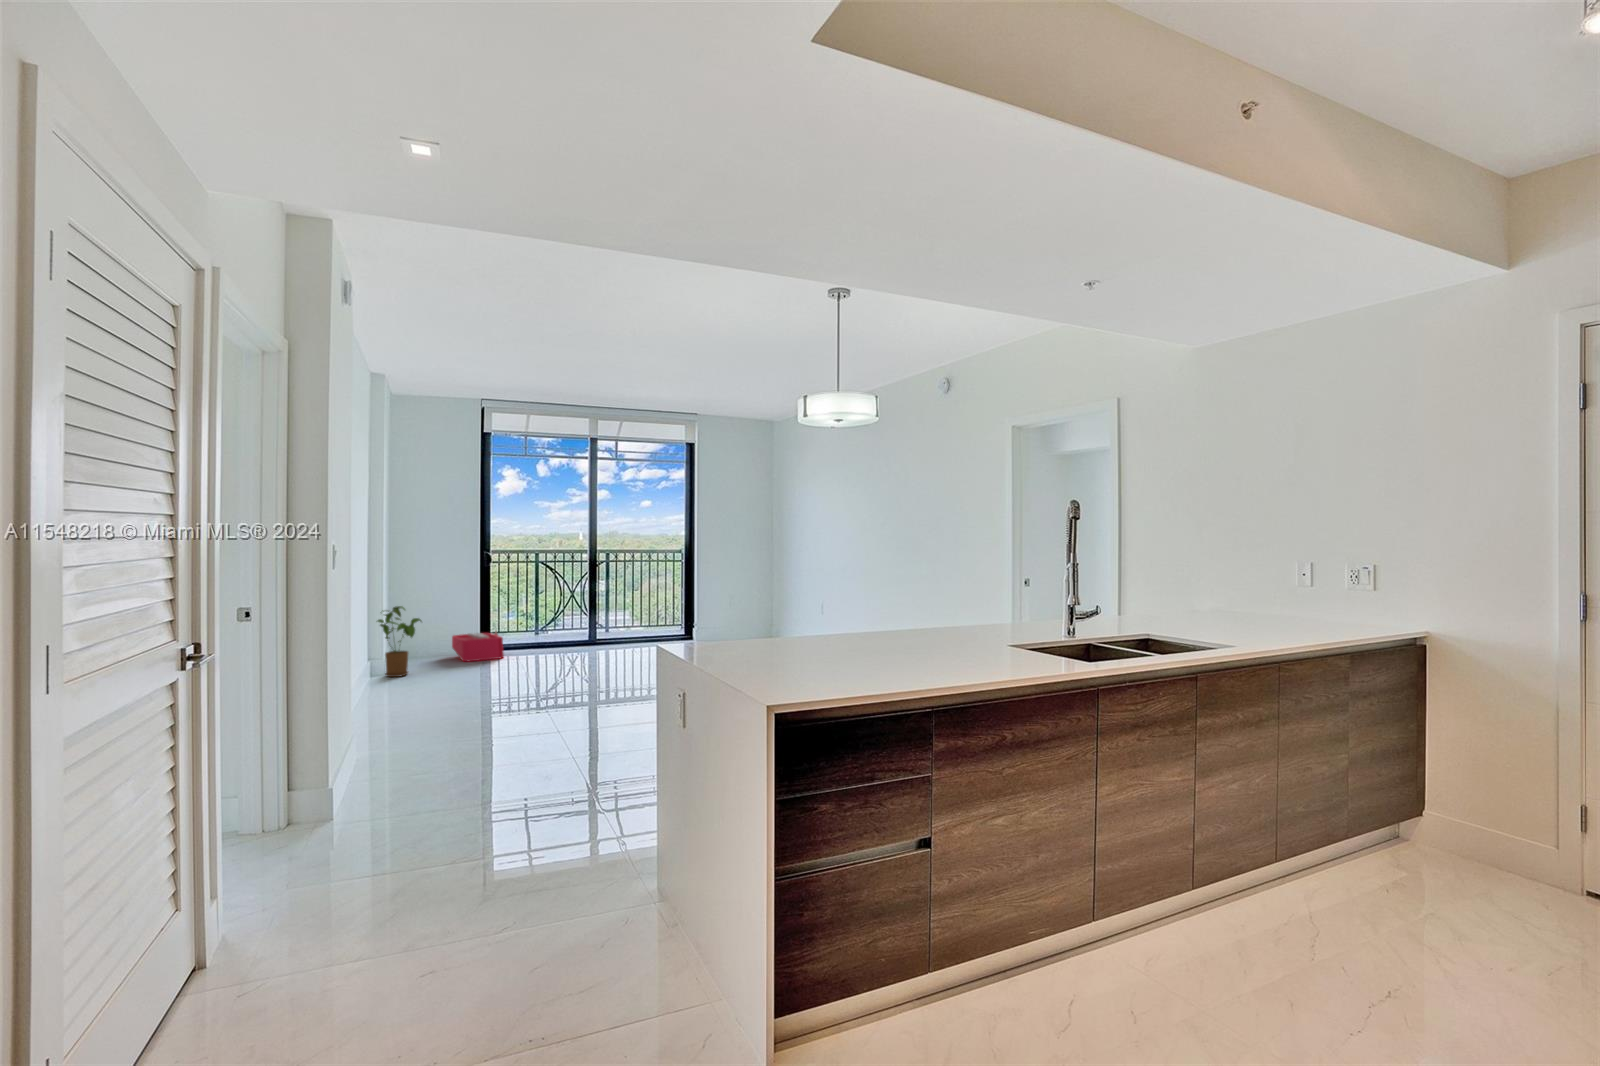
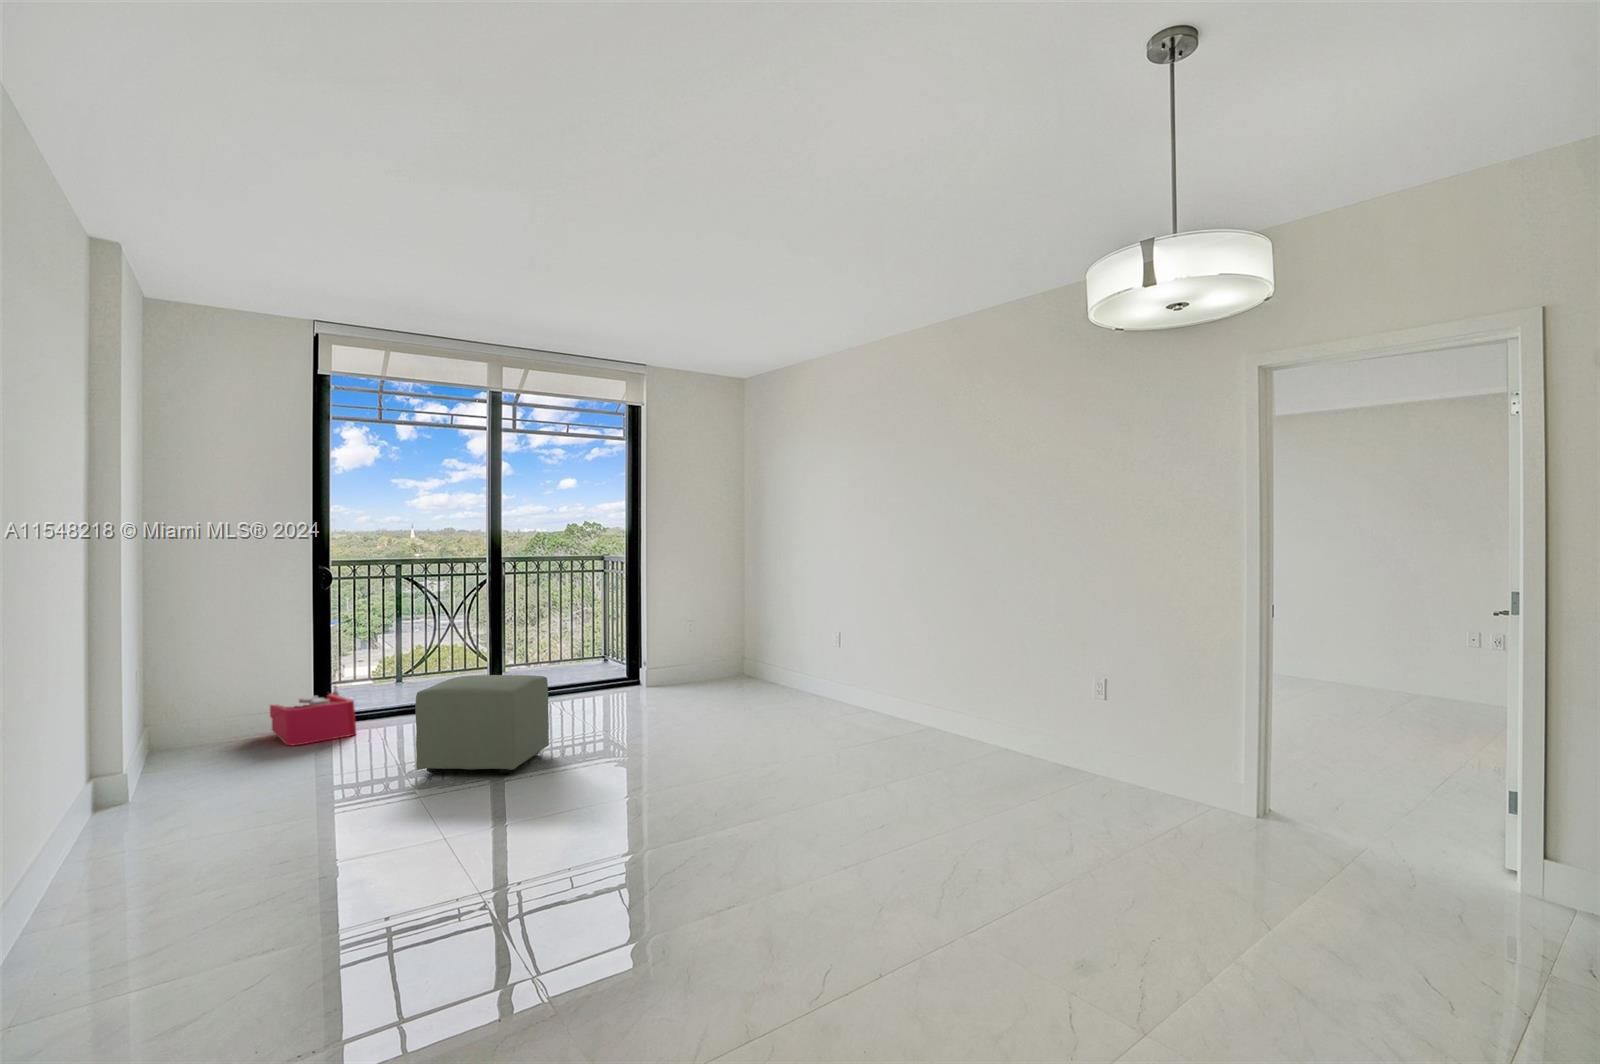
house plant: present [377,606,422,677] -> none [133,661,219,788]
ottoman: none [525,623,606,679] -> present [415,675,549,774]

